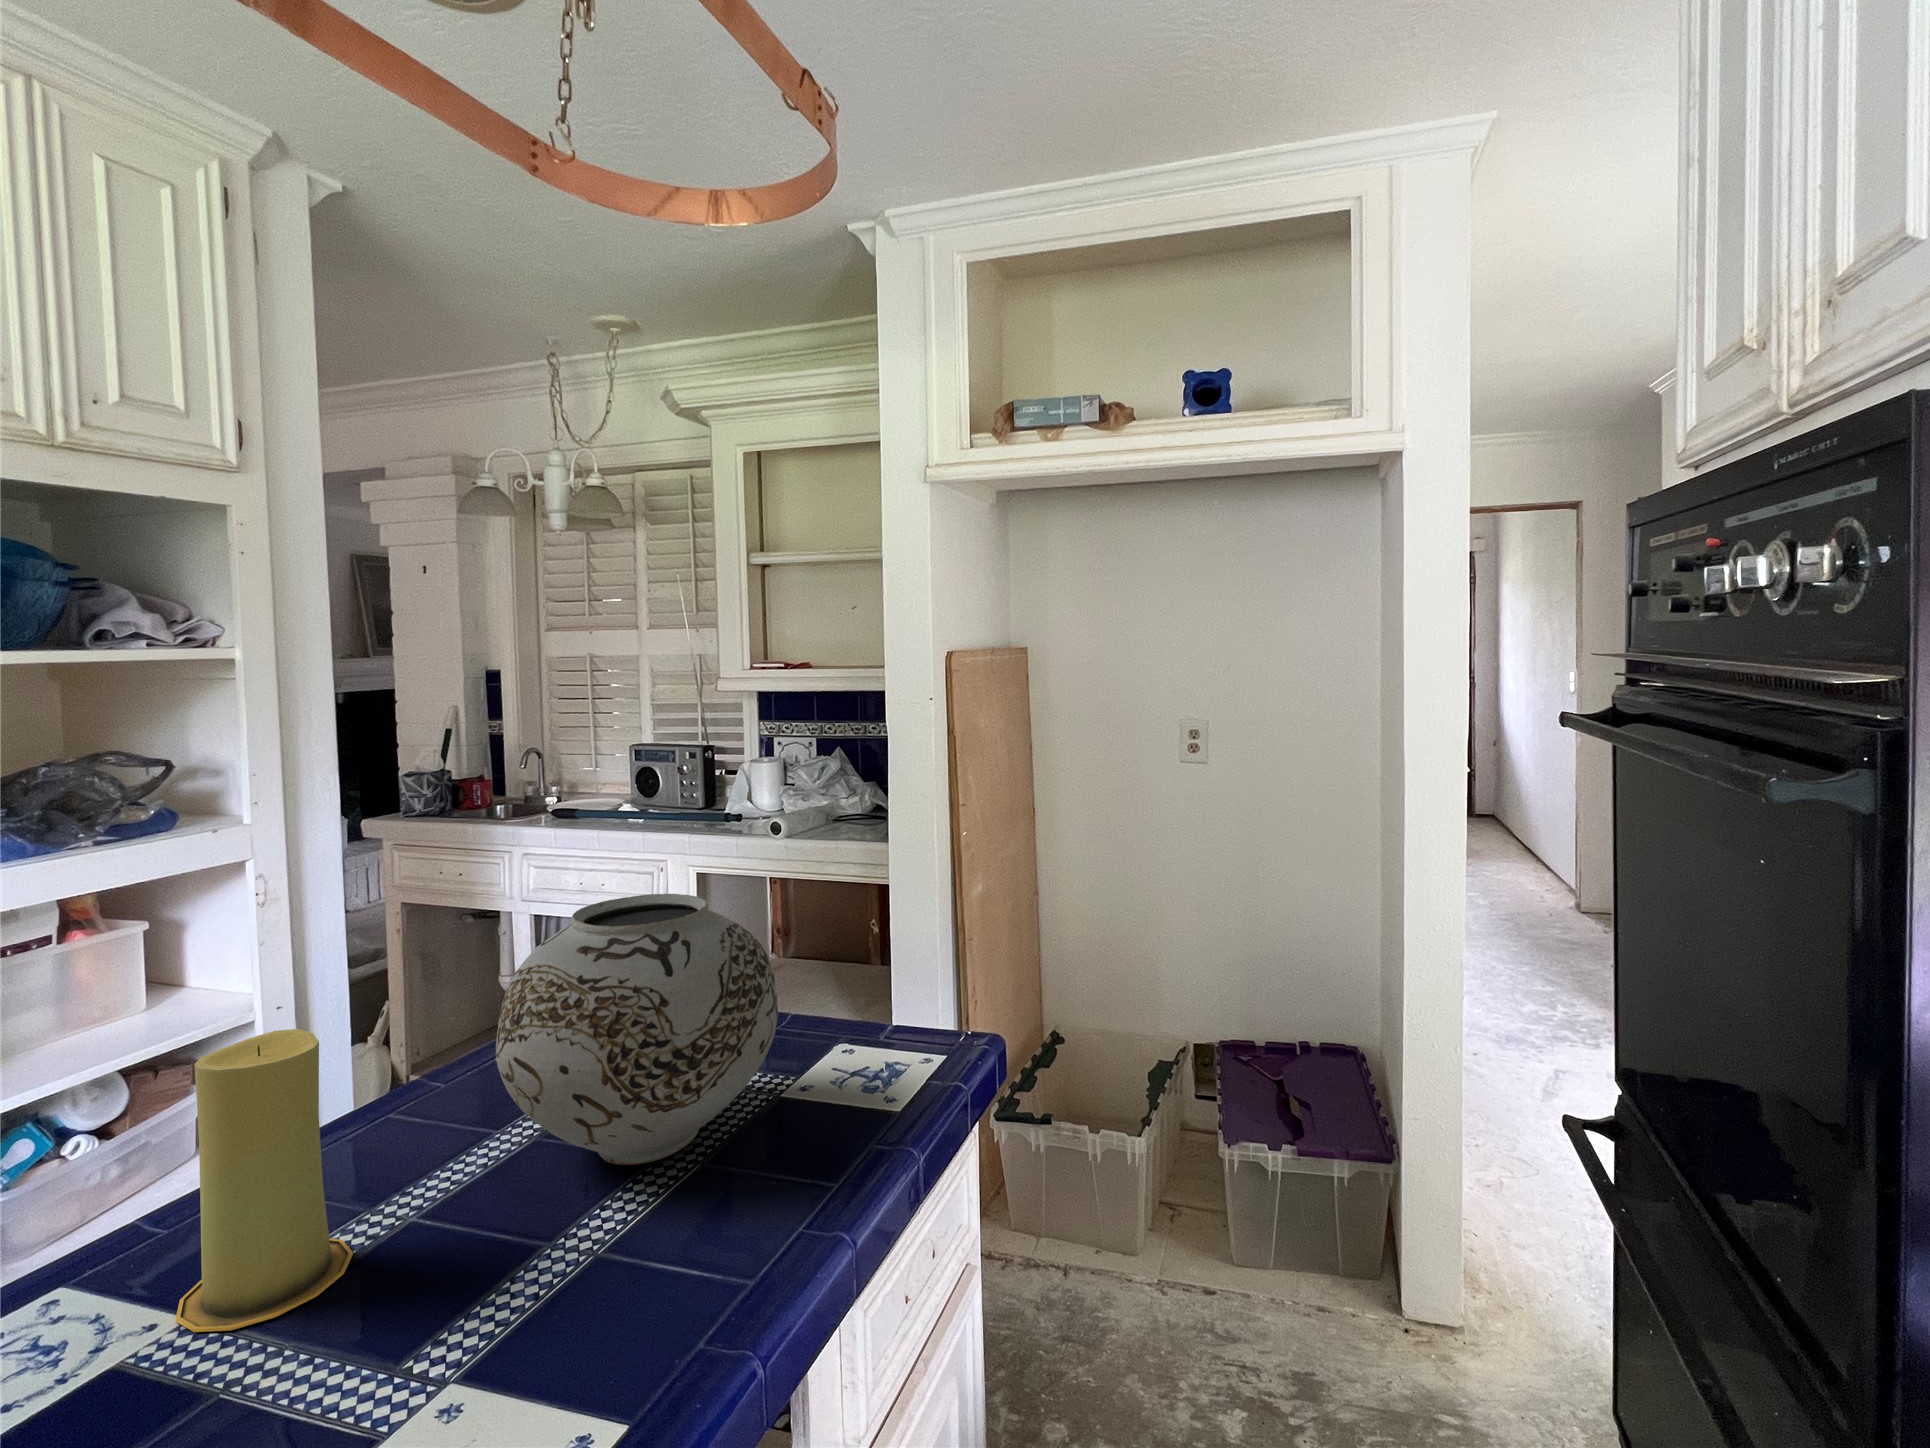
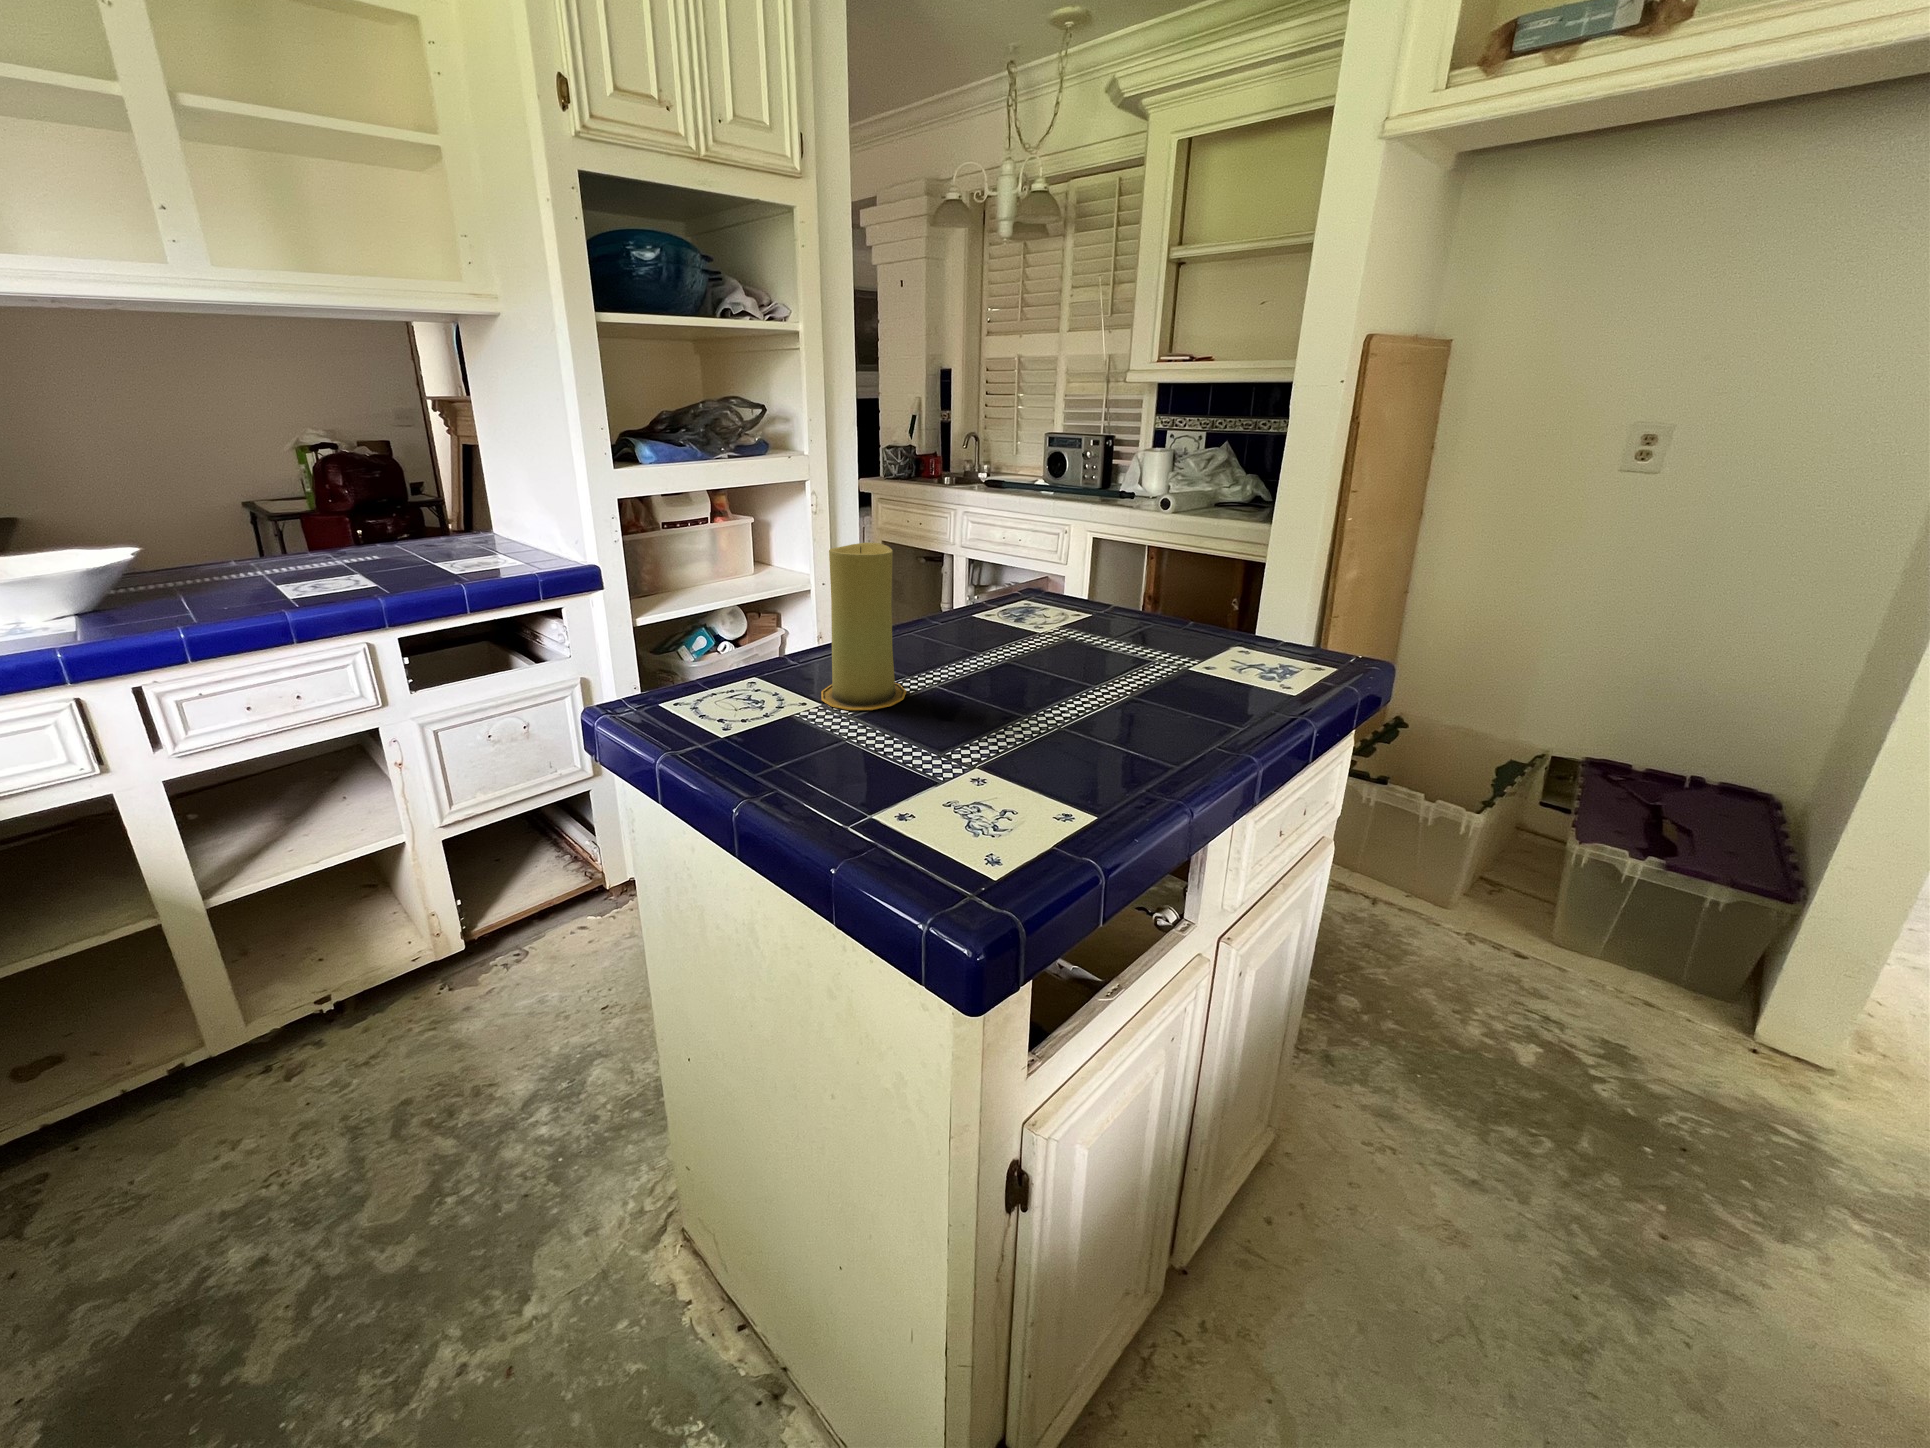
vase: present [496,894,778,1165] -> none [988,493,1193,686]

